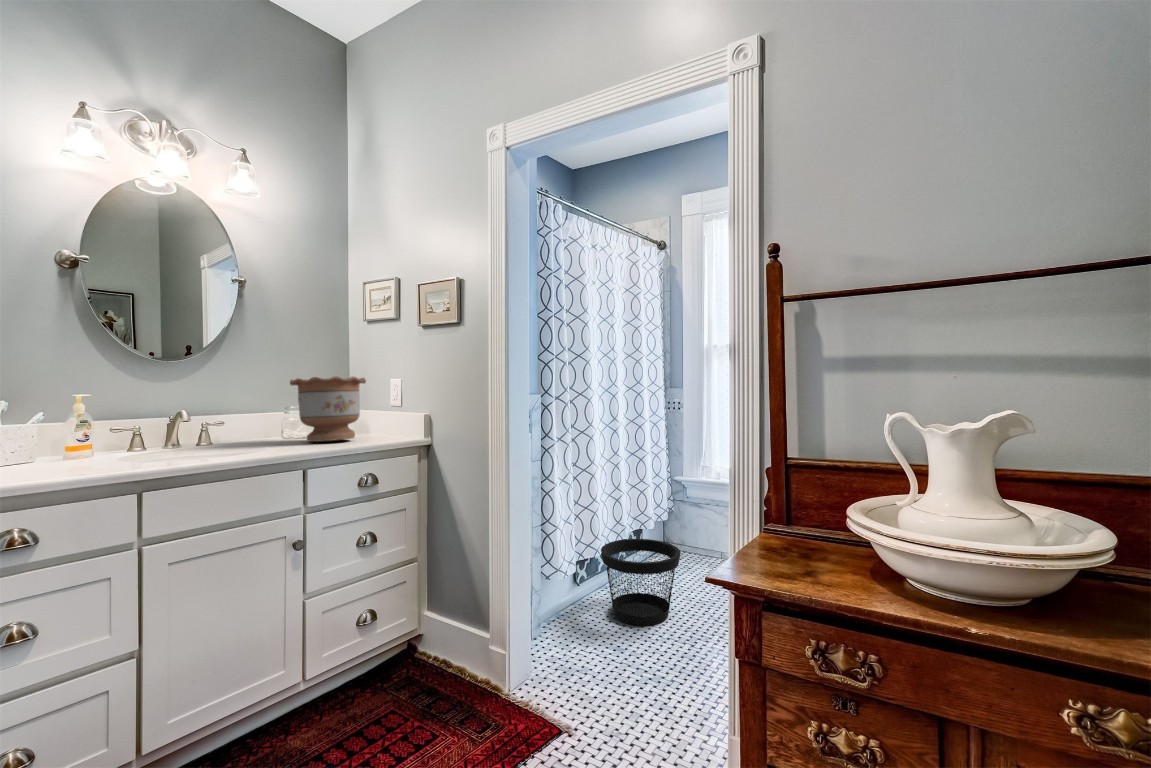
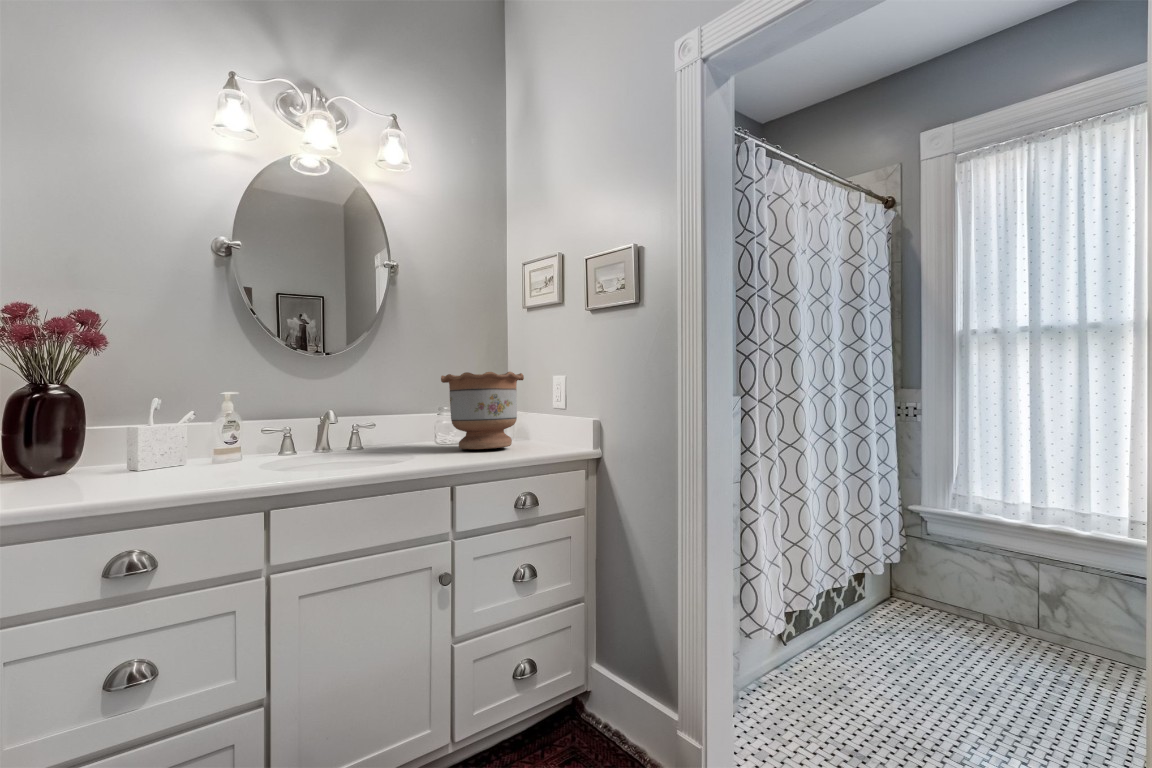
wastebasket: present [601,539,681,626] -> none [819,591,943,721]

